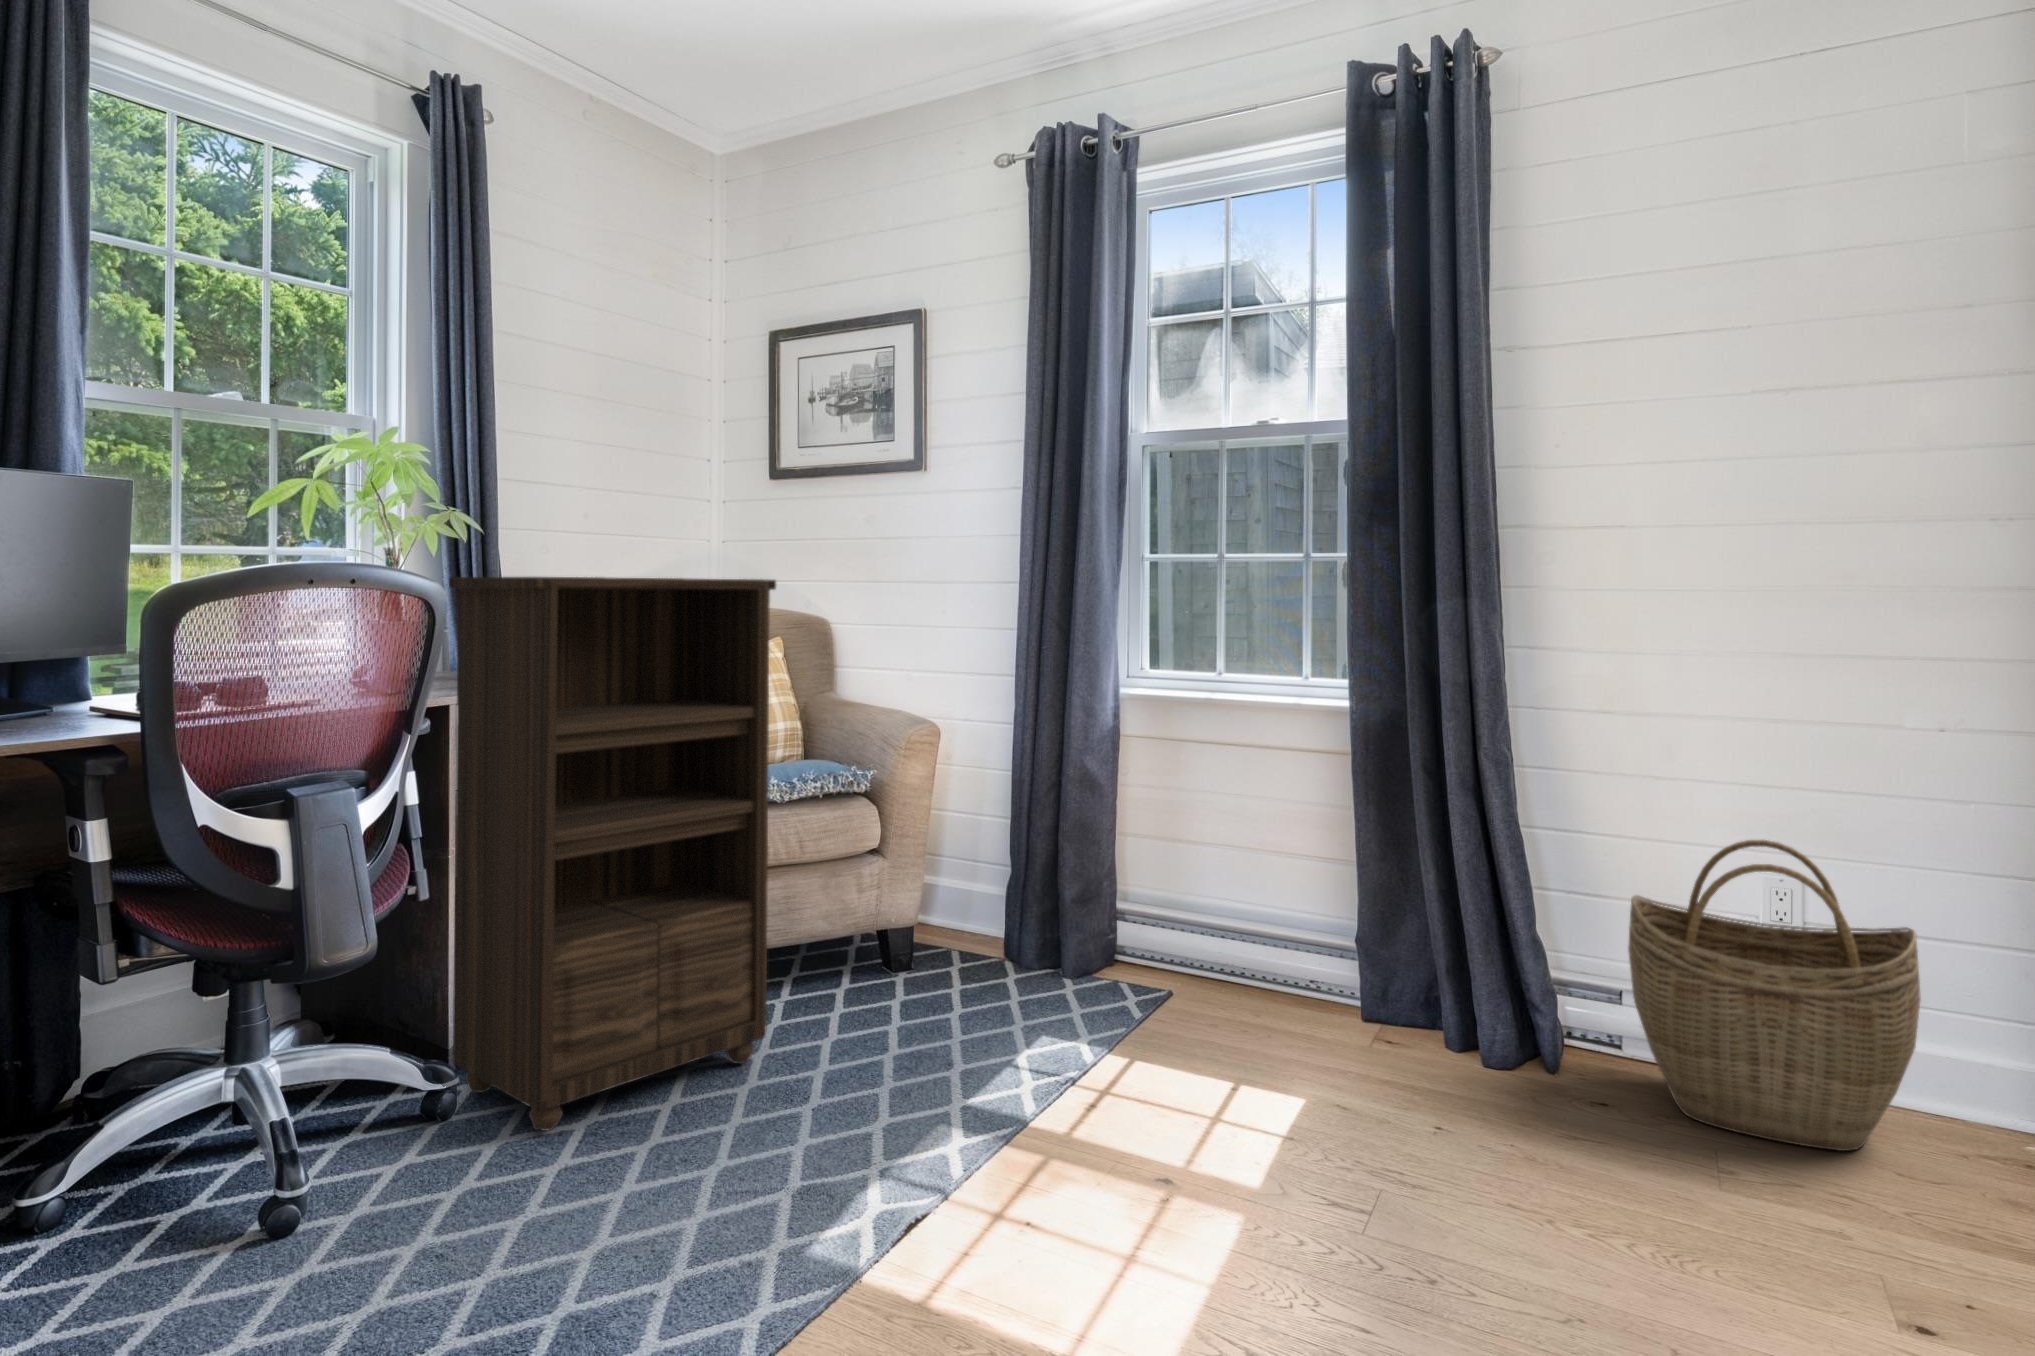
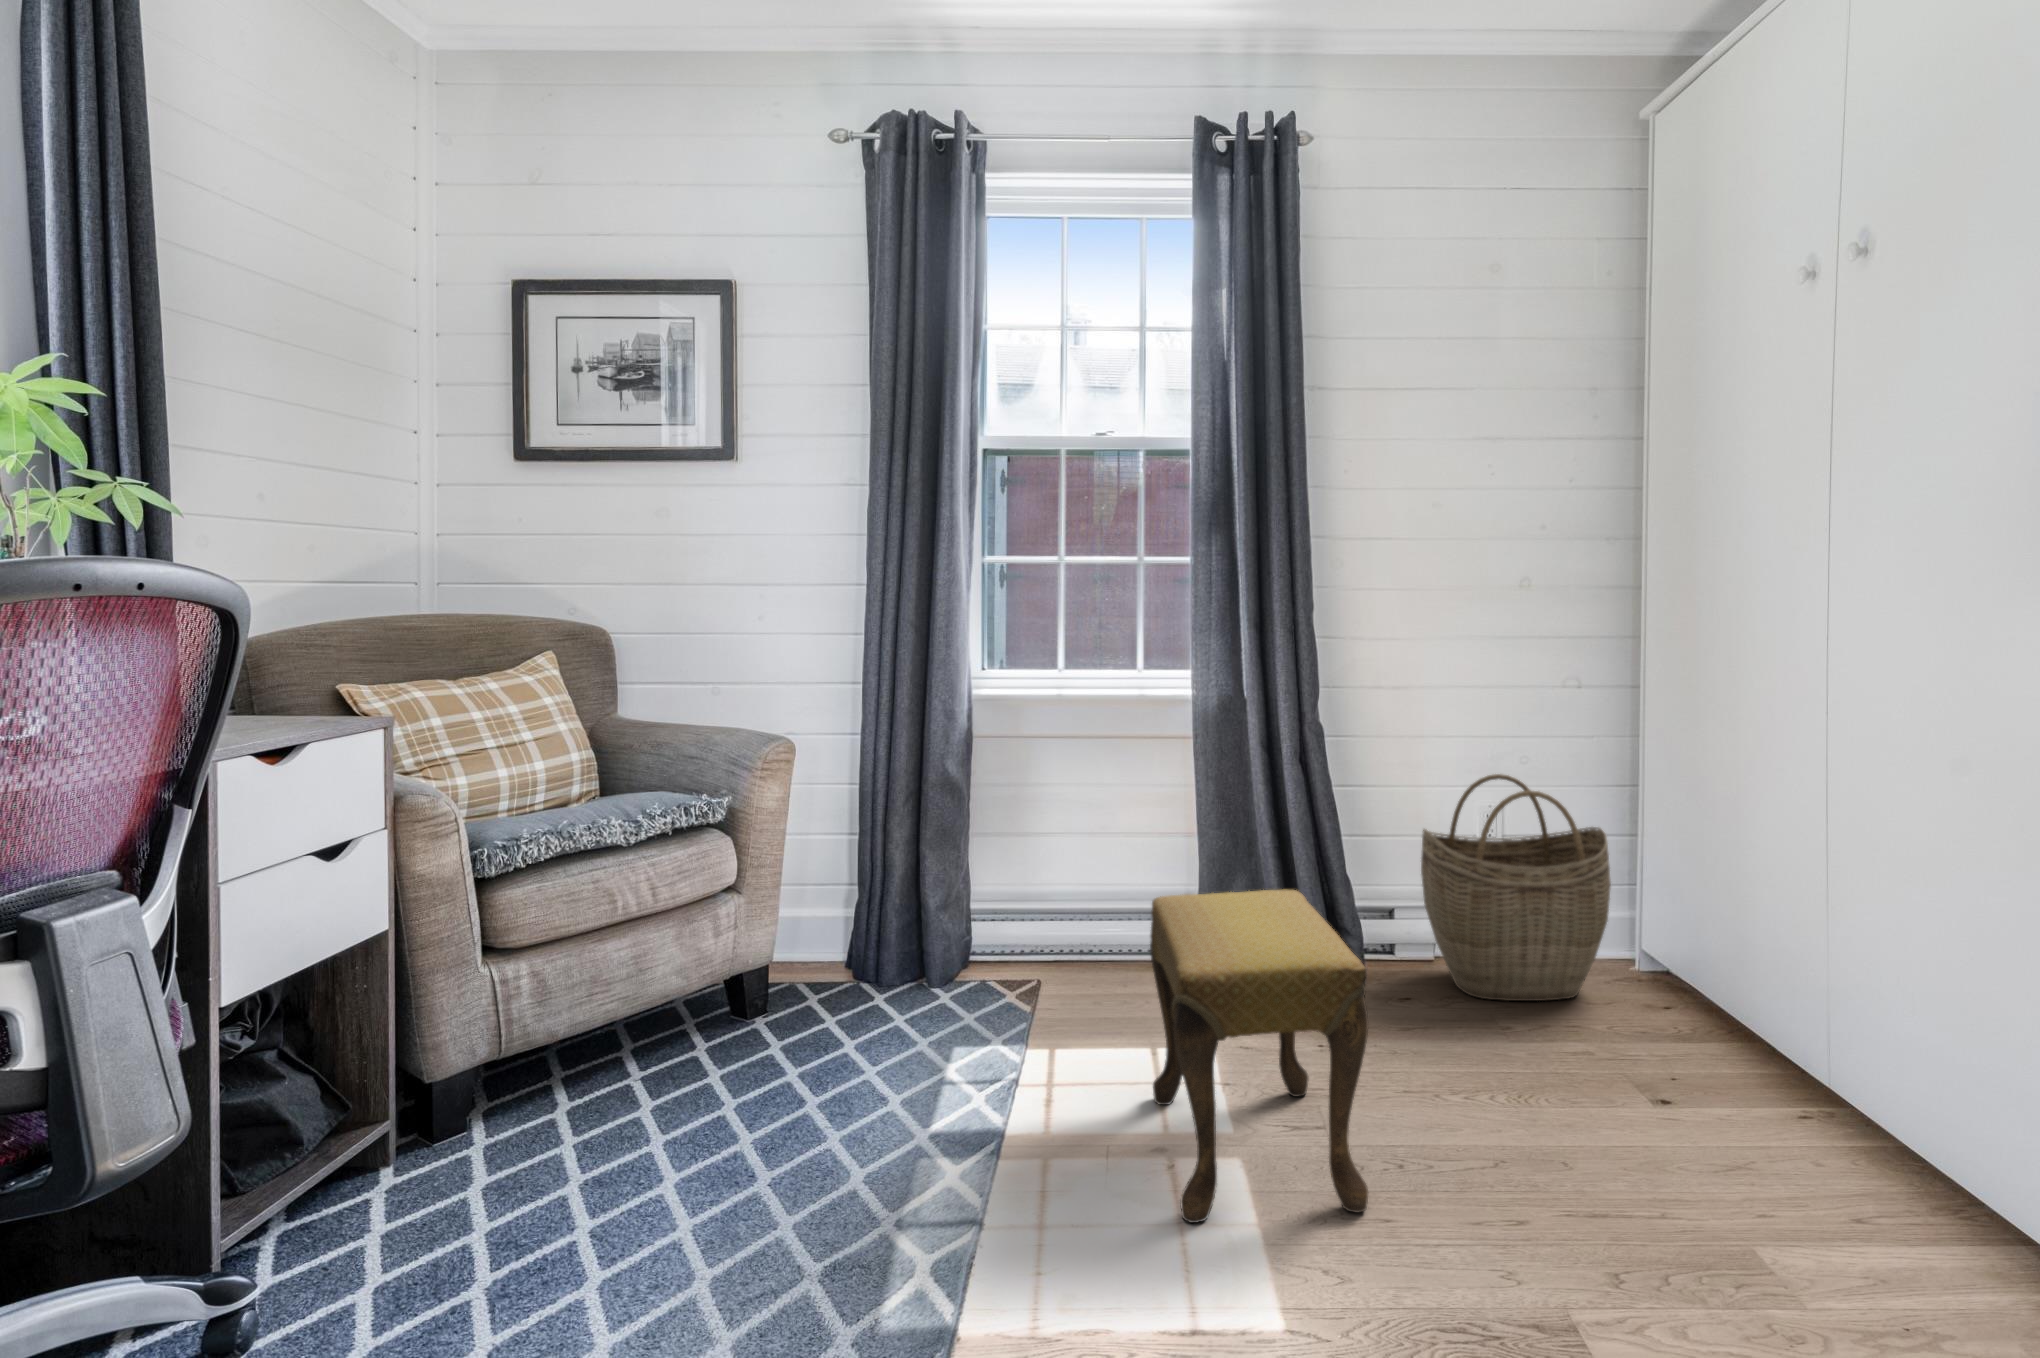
bookshelf: present [449,577,776,1130] -> none [219,566,679,1320]
footstool: none [1118,917,1366,1292] -> present [1150,889,1368,1223]

